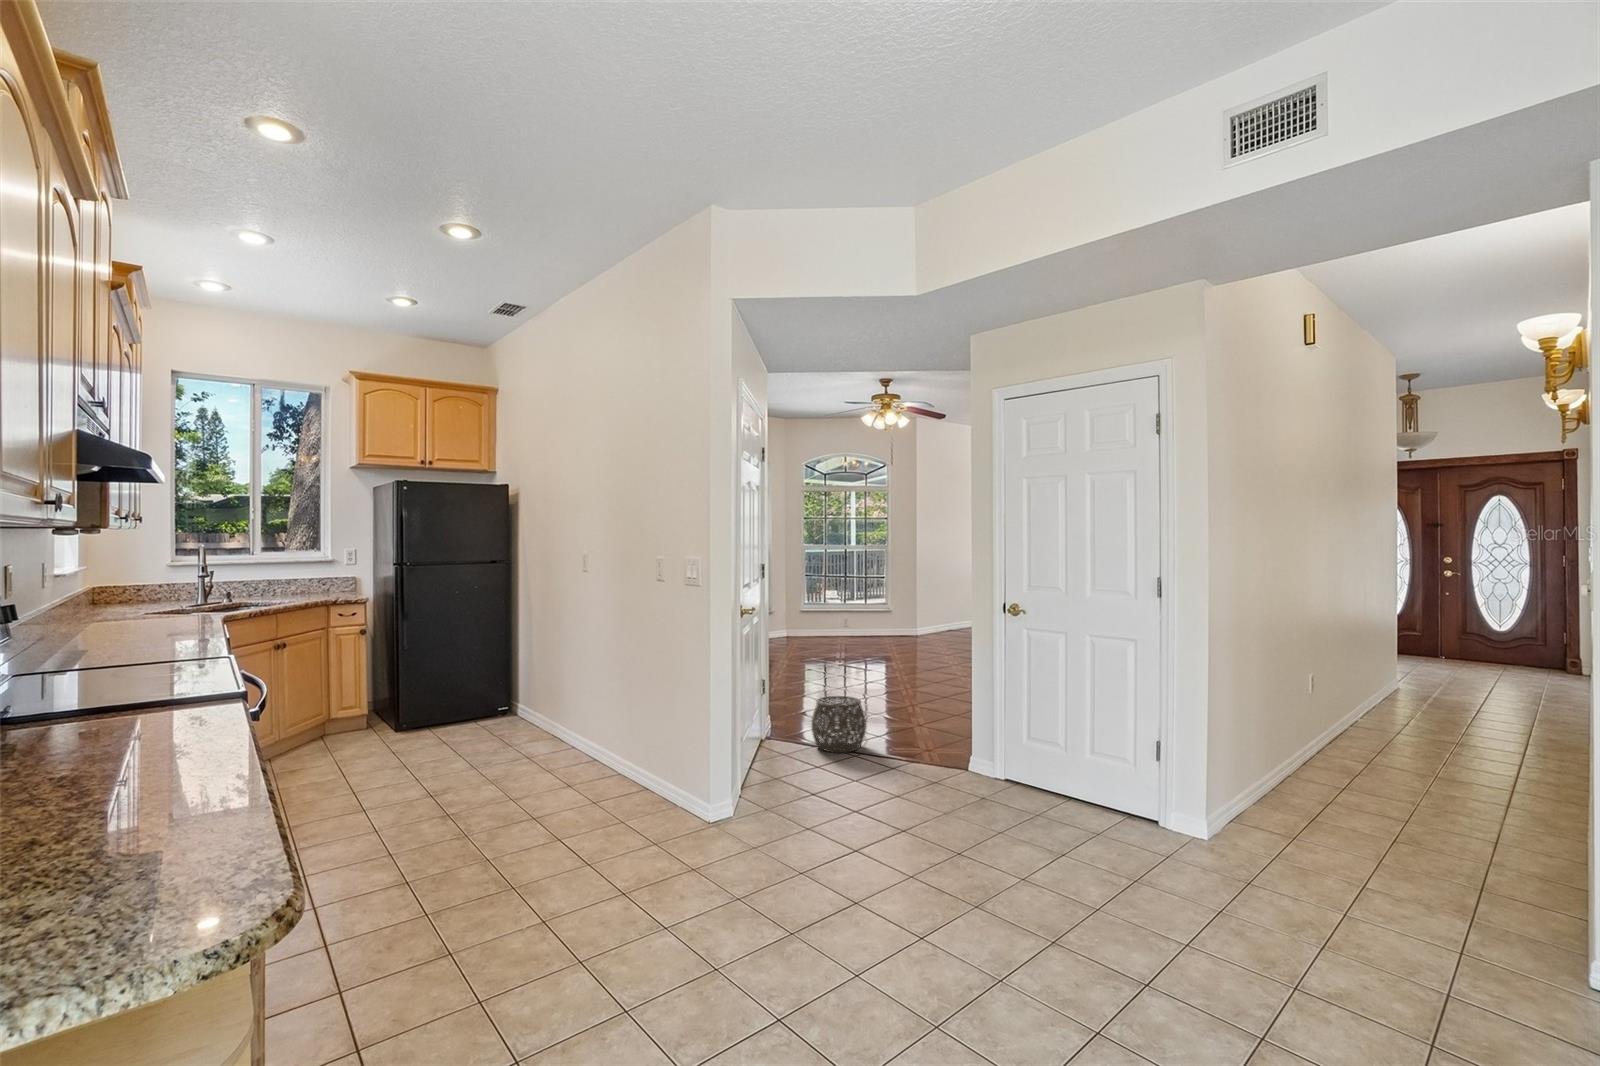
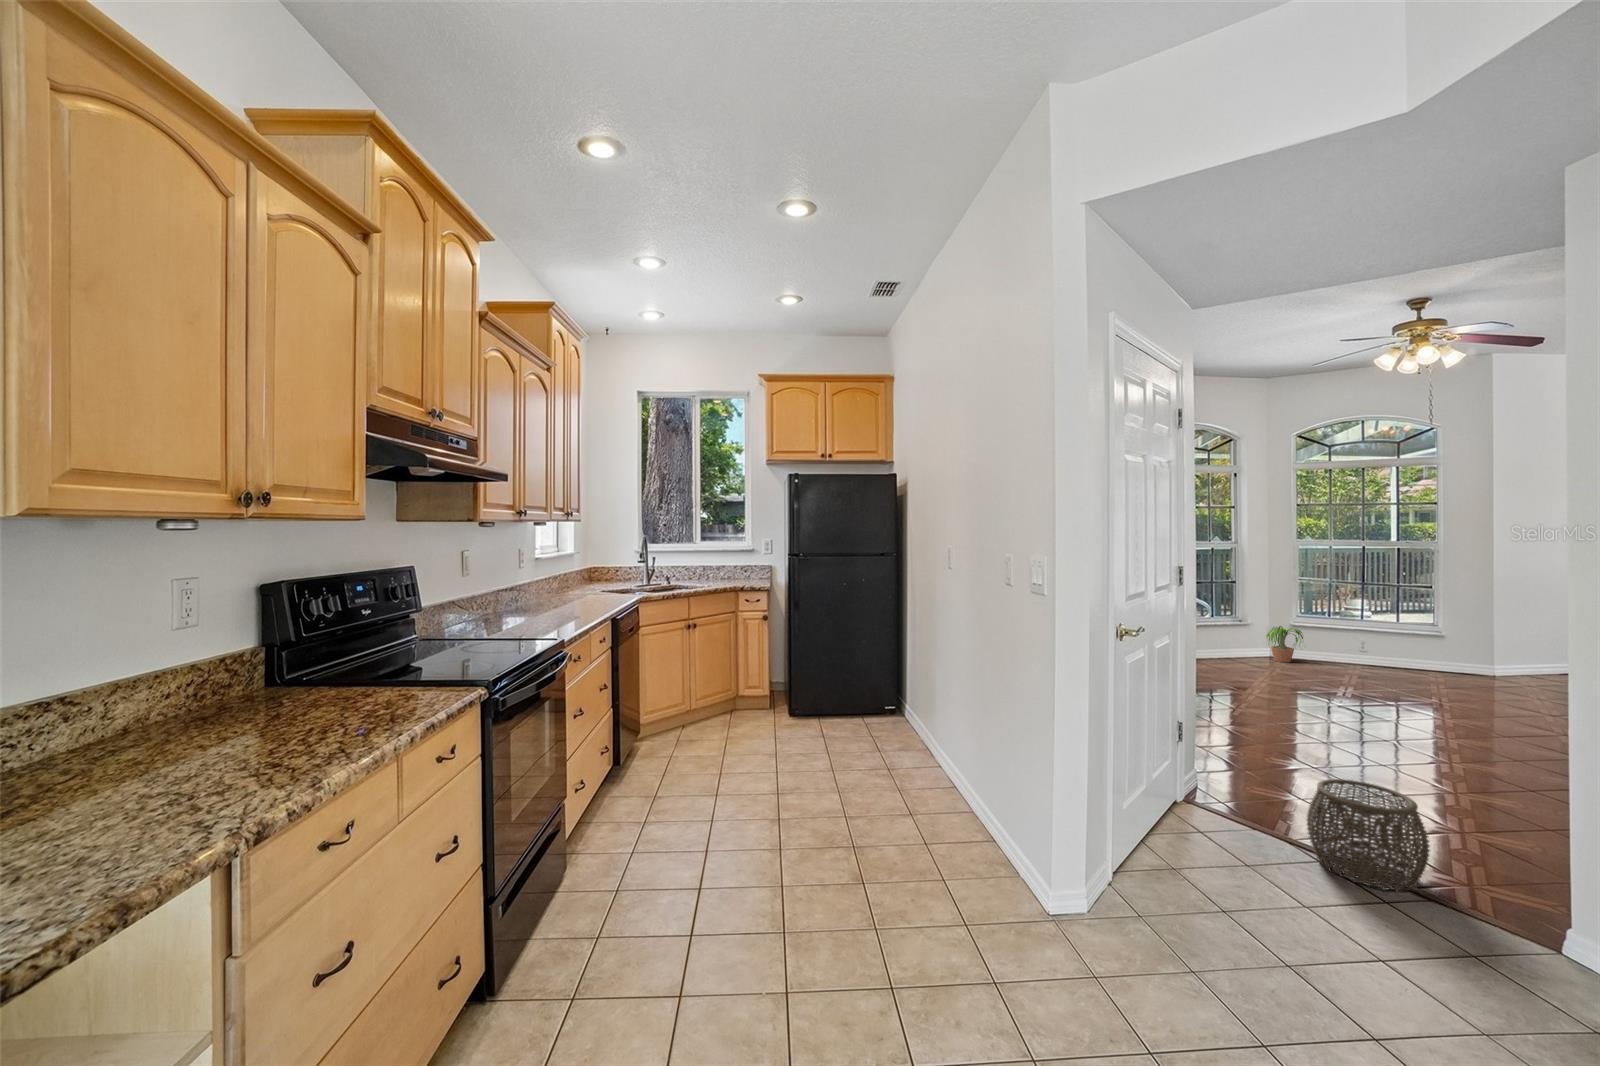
potted plant: none [799,616,831,645] -> present [1266,626,1303,662]

